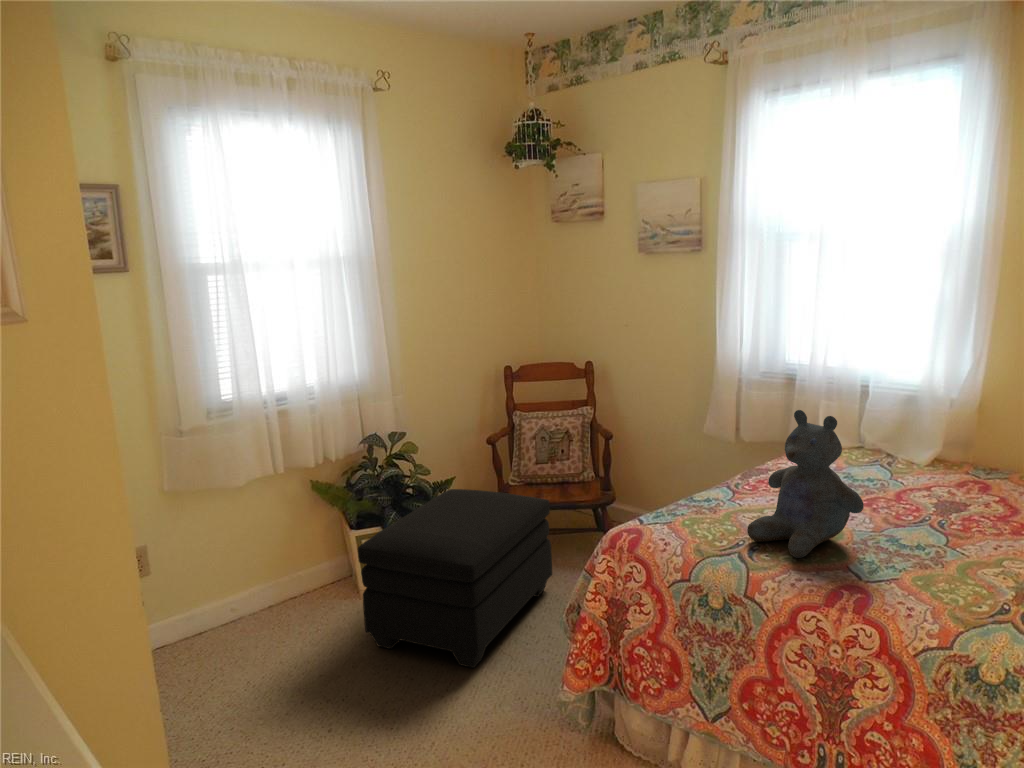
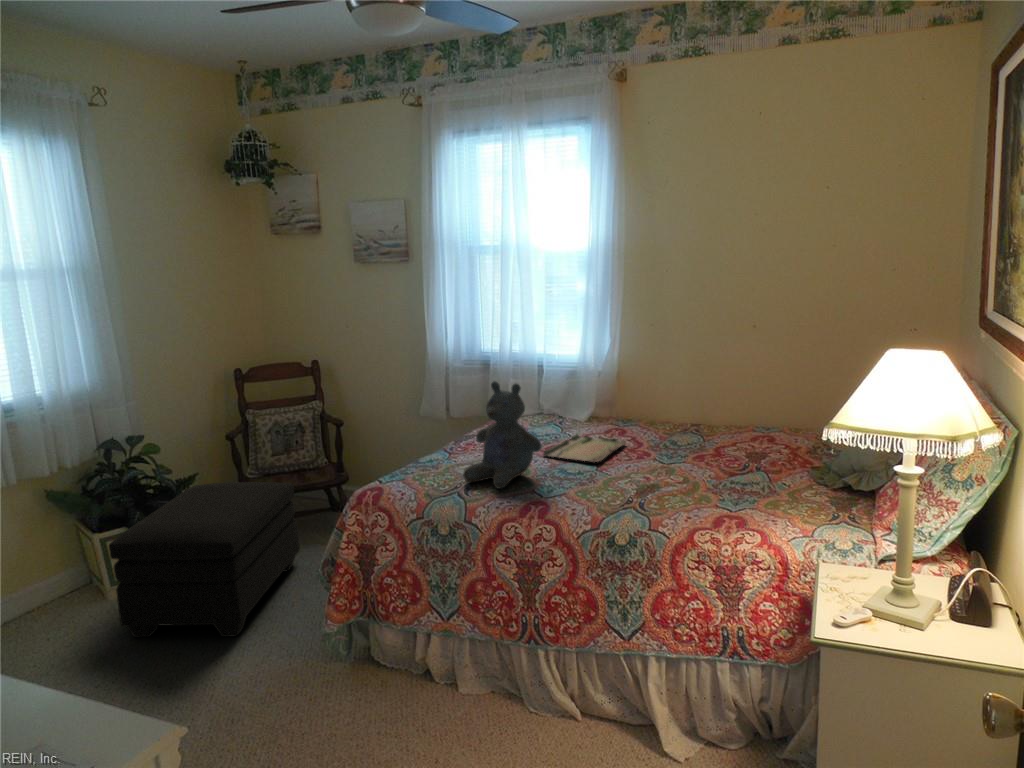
tray: none [863,485,995,534] -> present [544,435,624,462]

